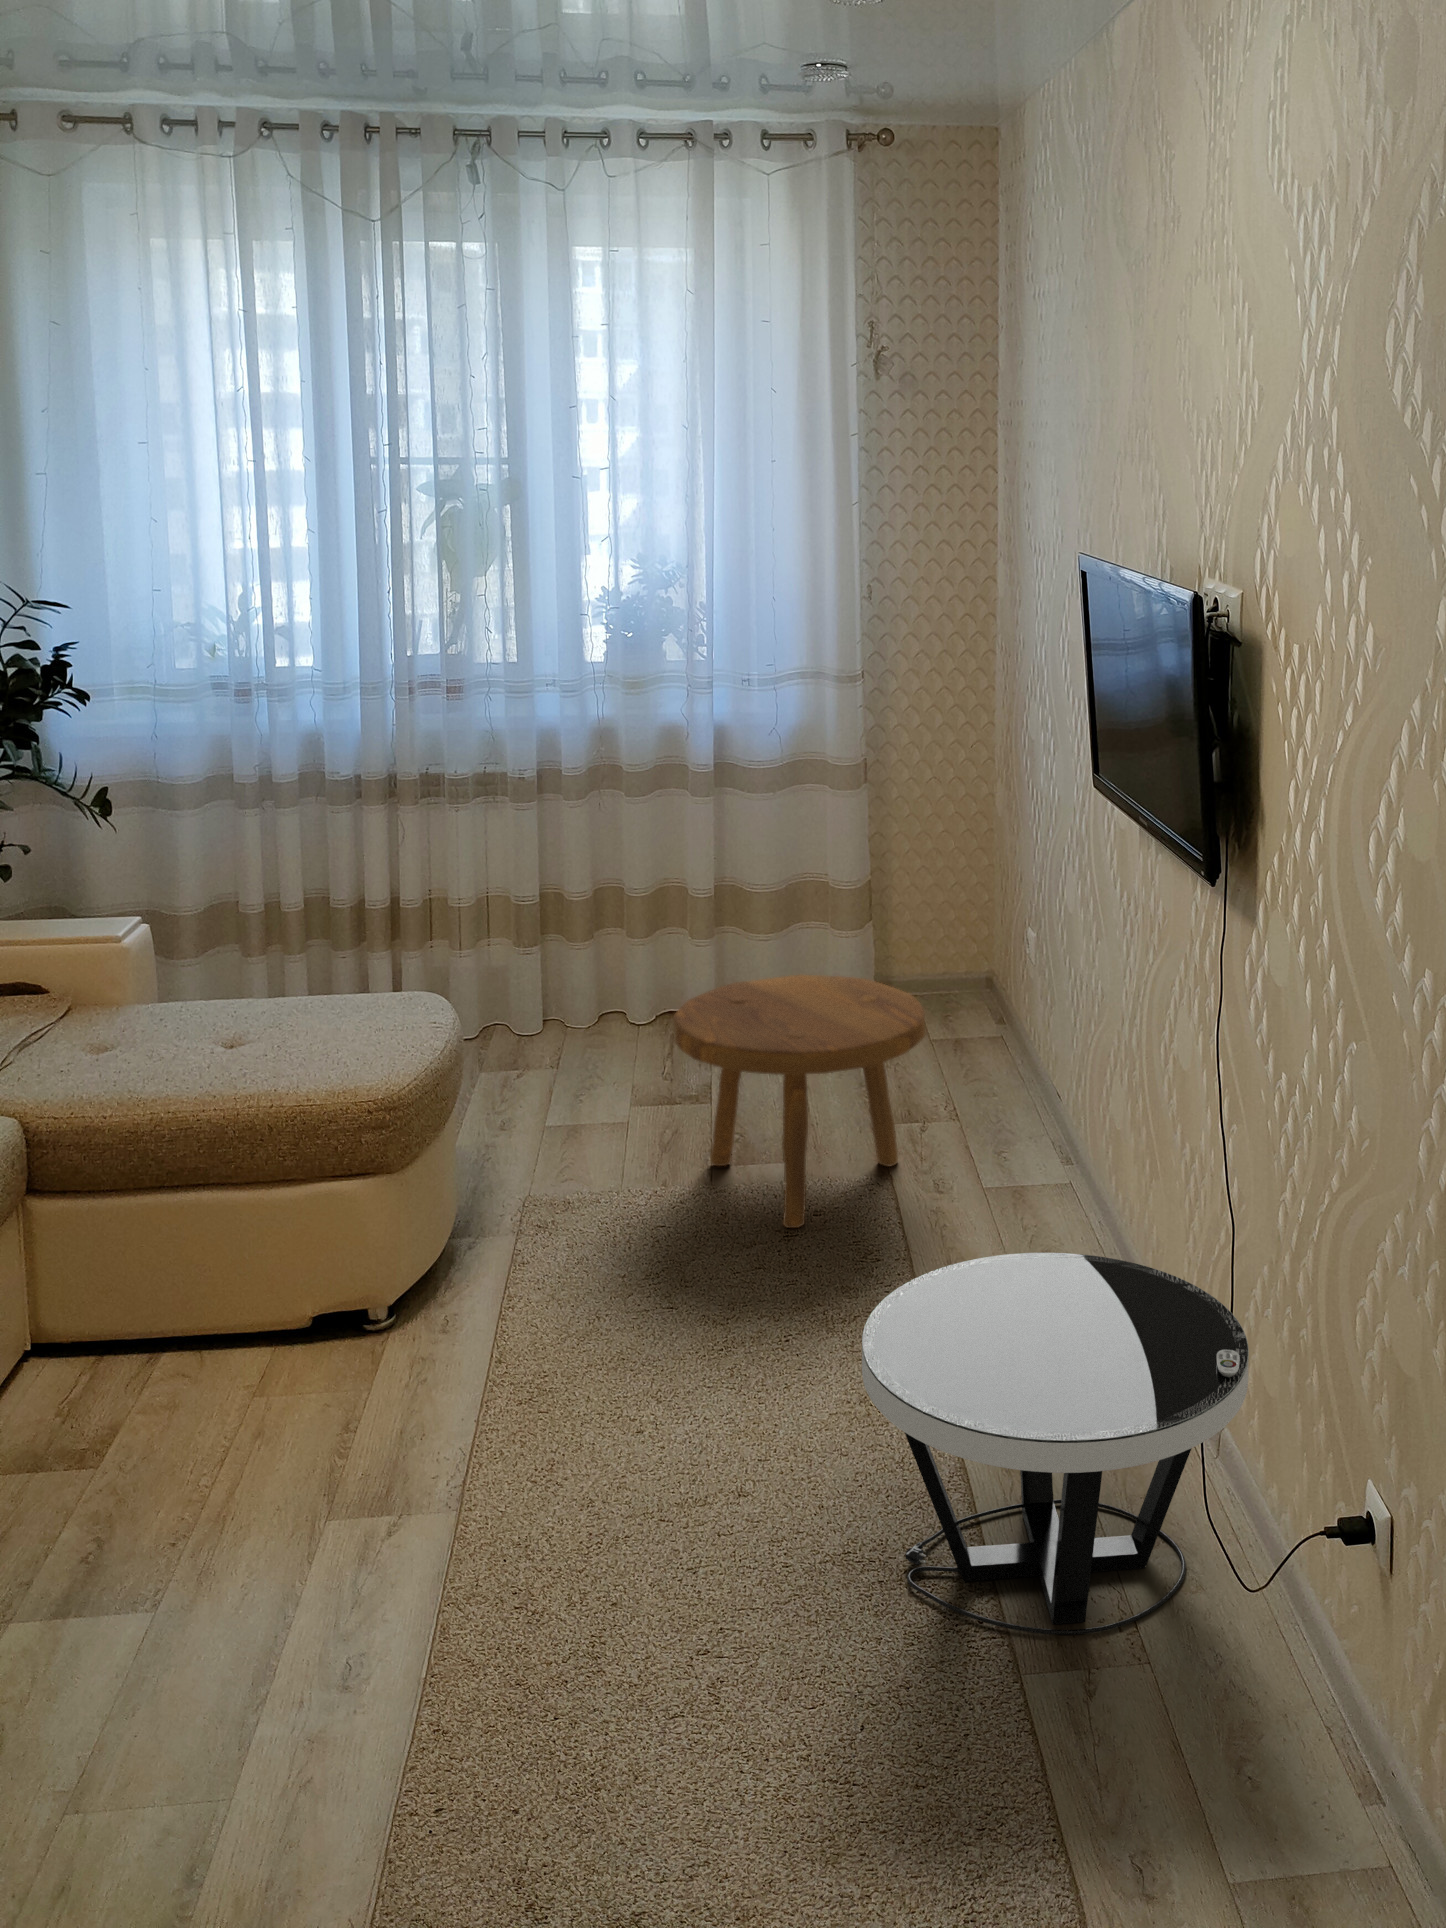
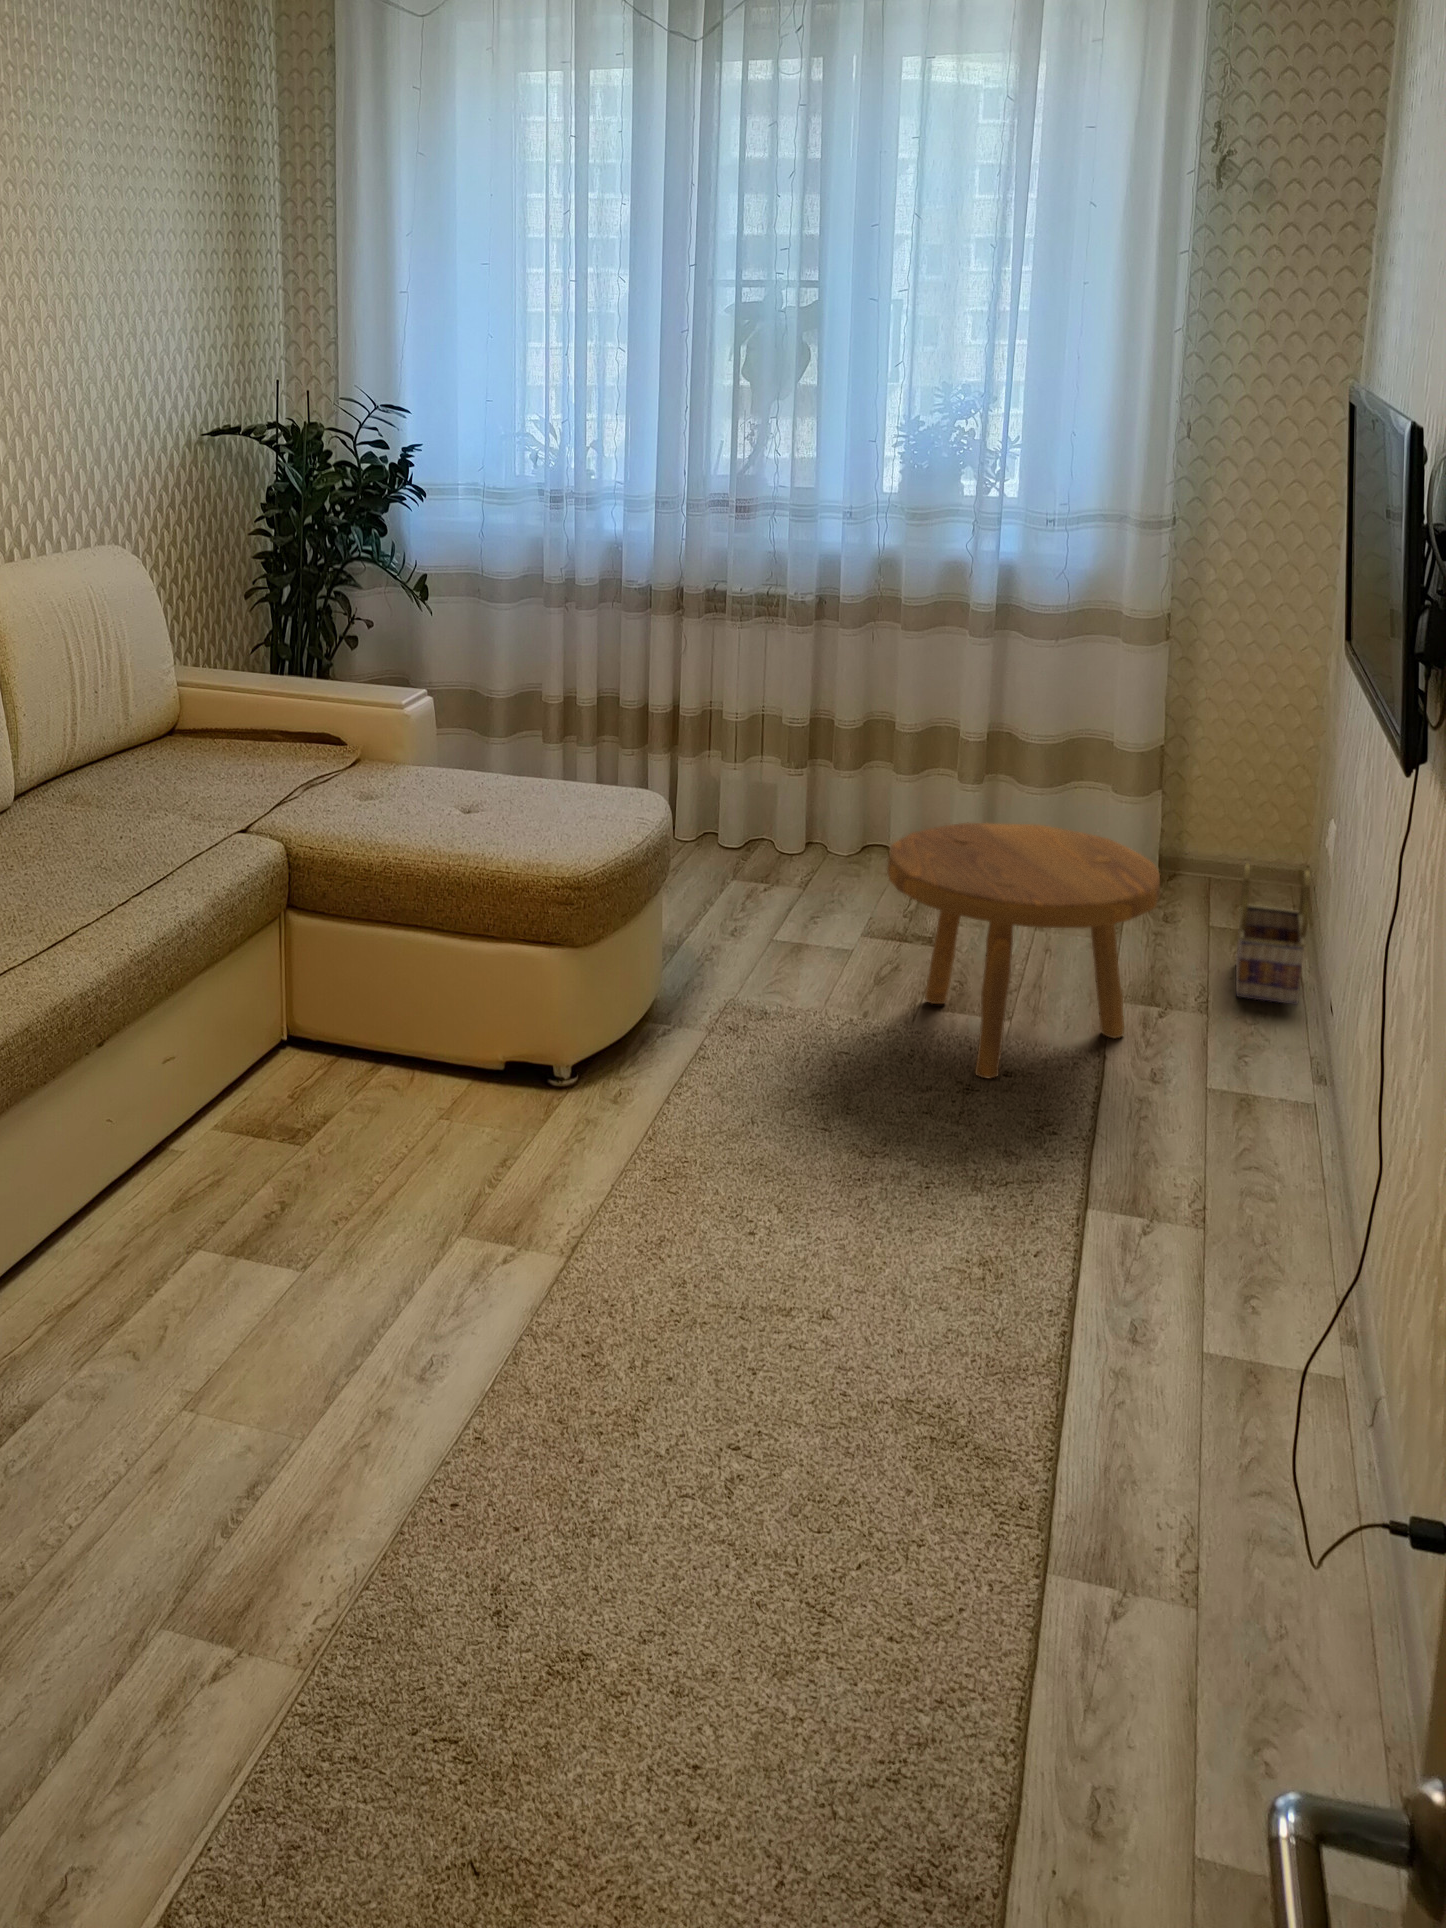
basket: none [963,981,1030,1107] -> present [1236,863,1311,1005]
side table: present [862,1253,1249,1634] -> none [926,1140,1378,1561]

